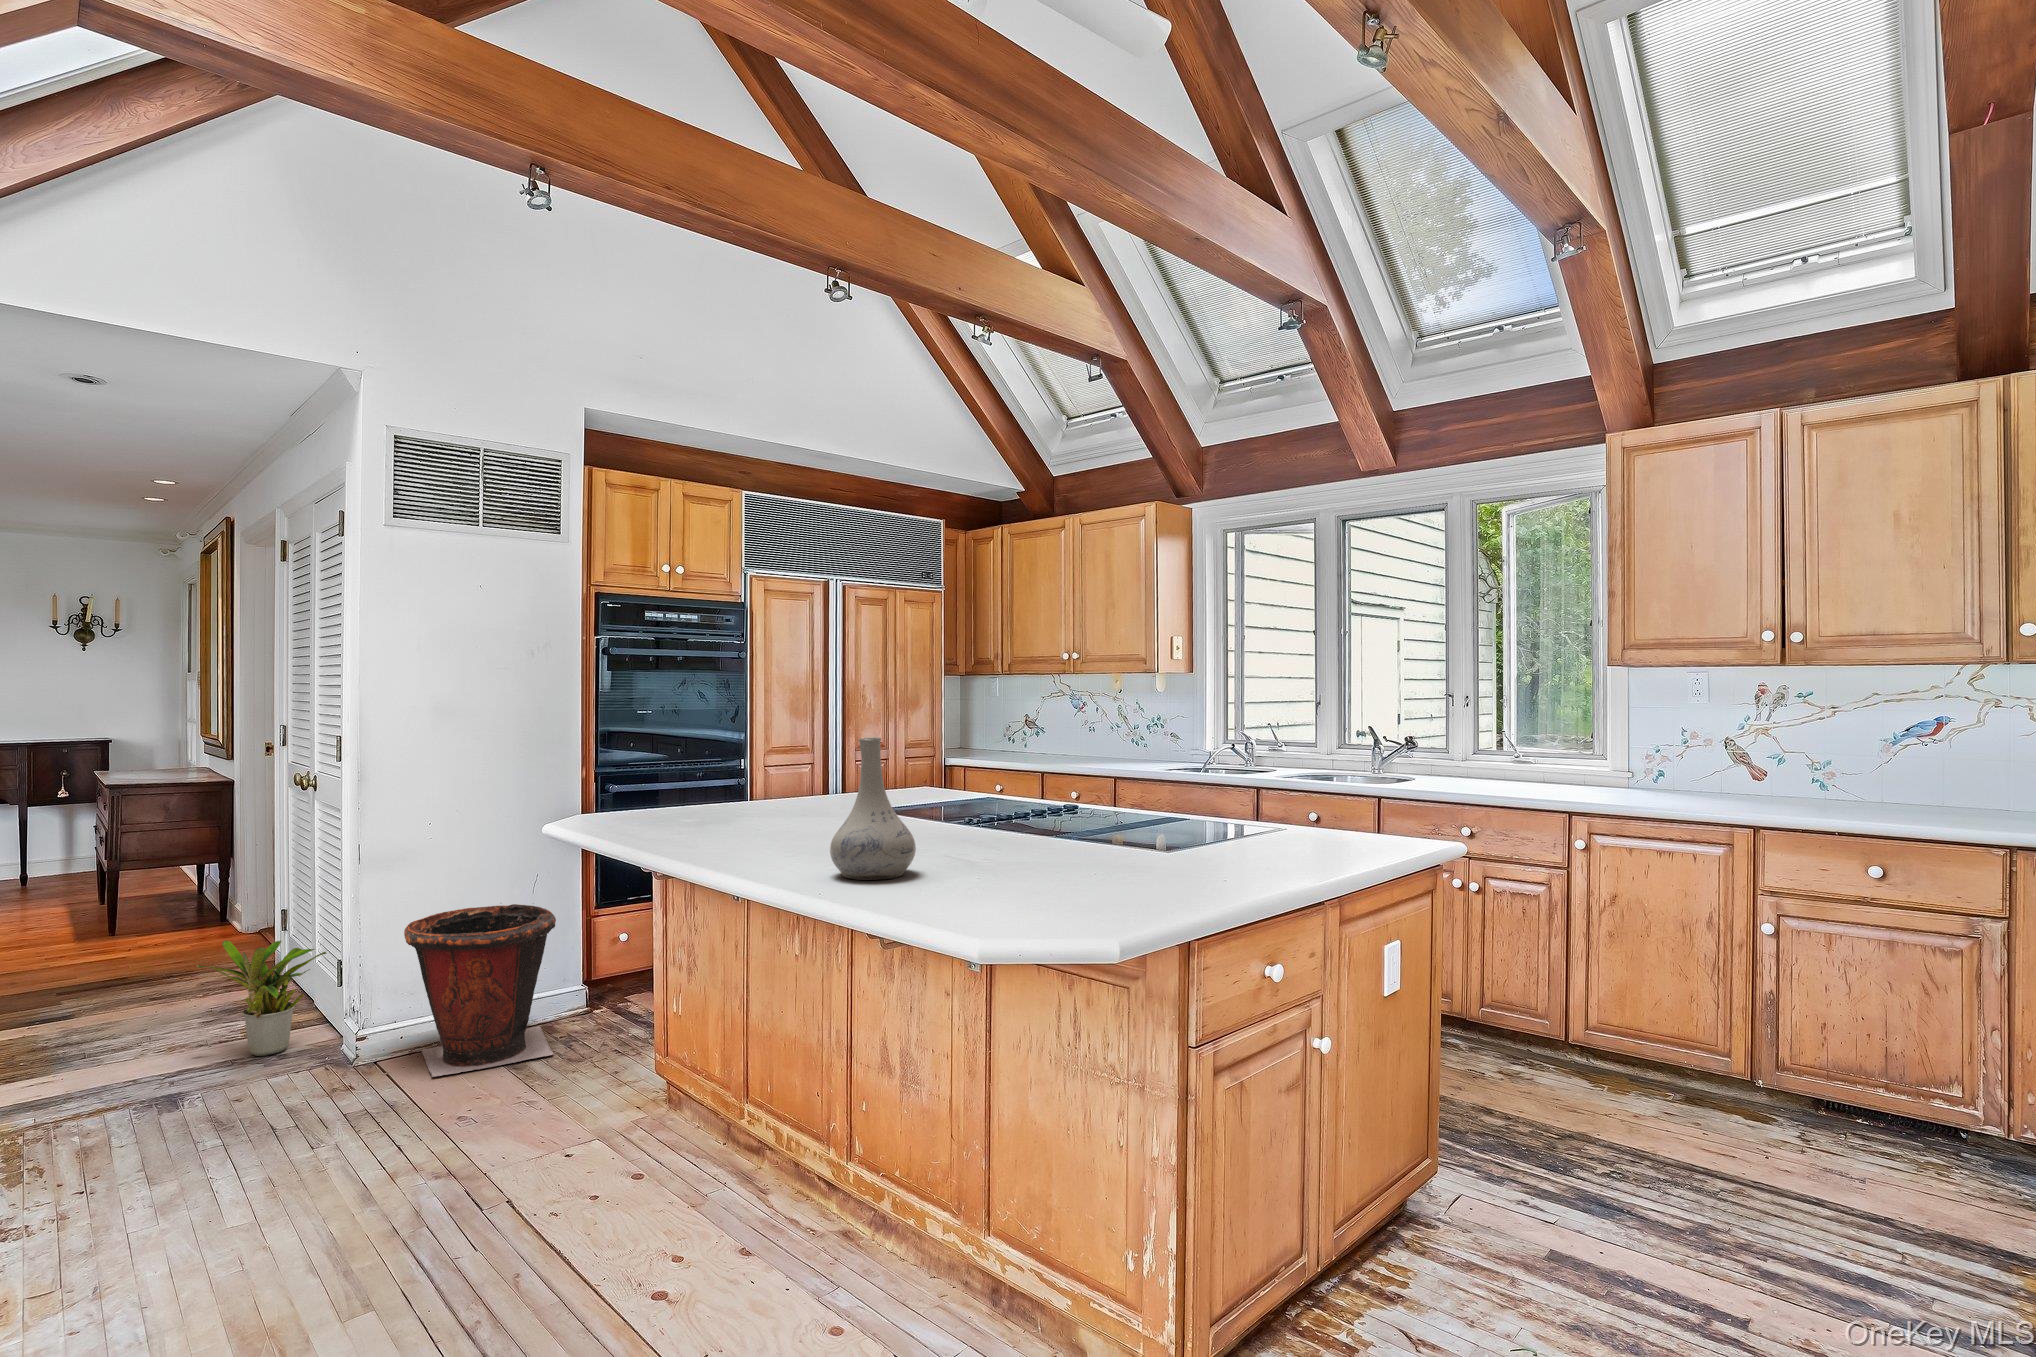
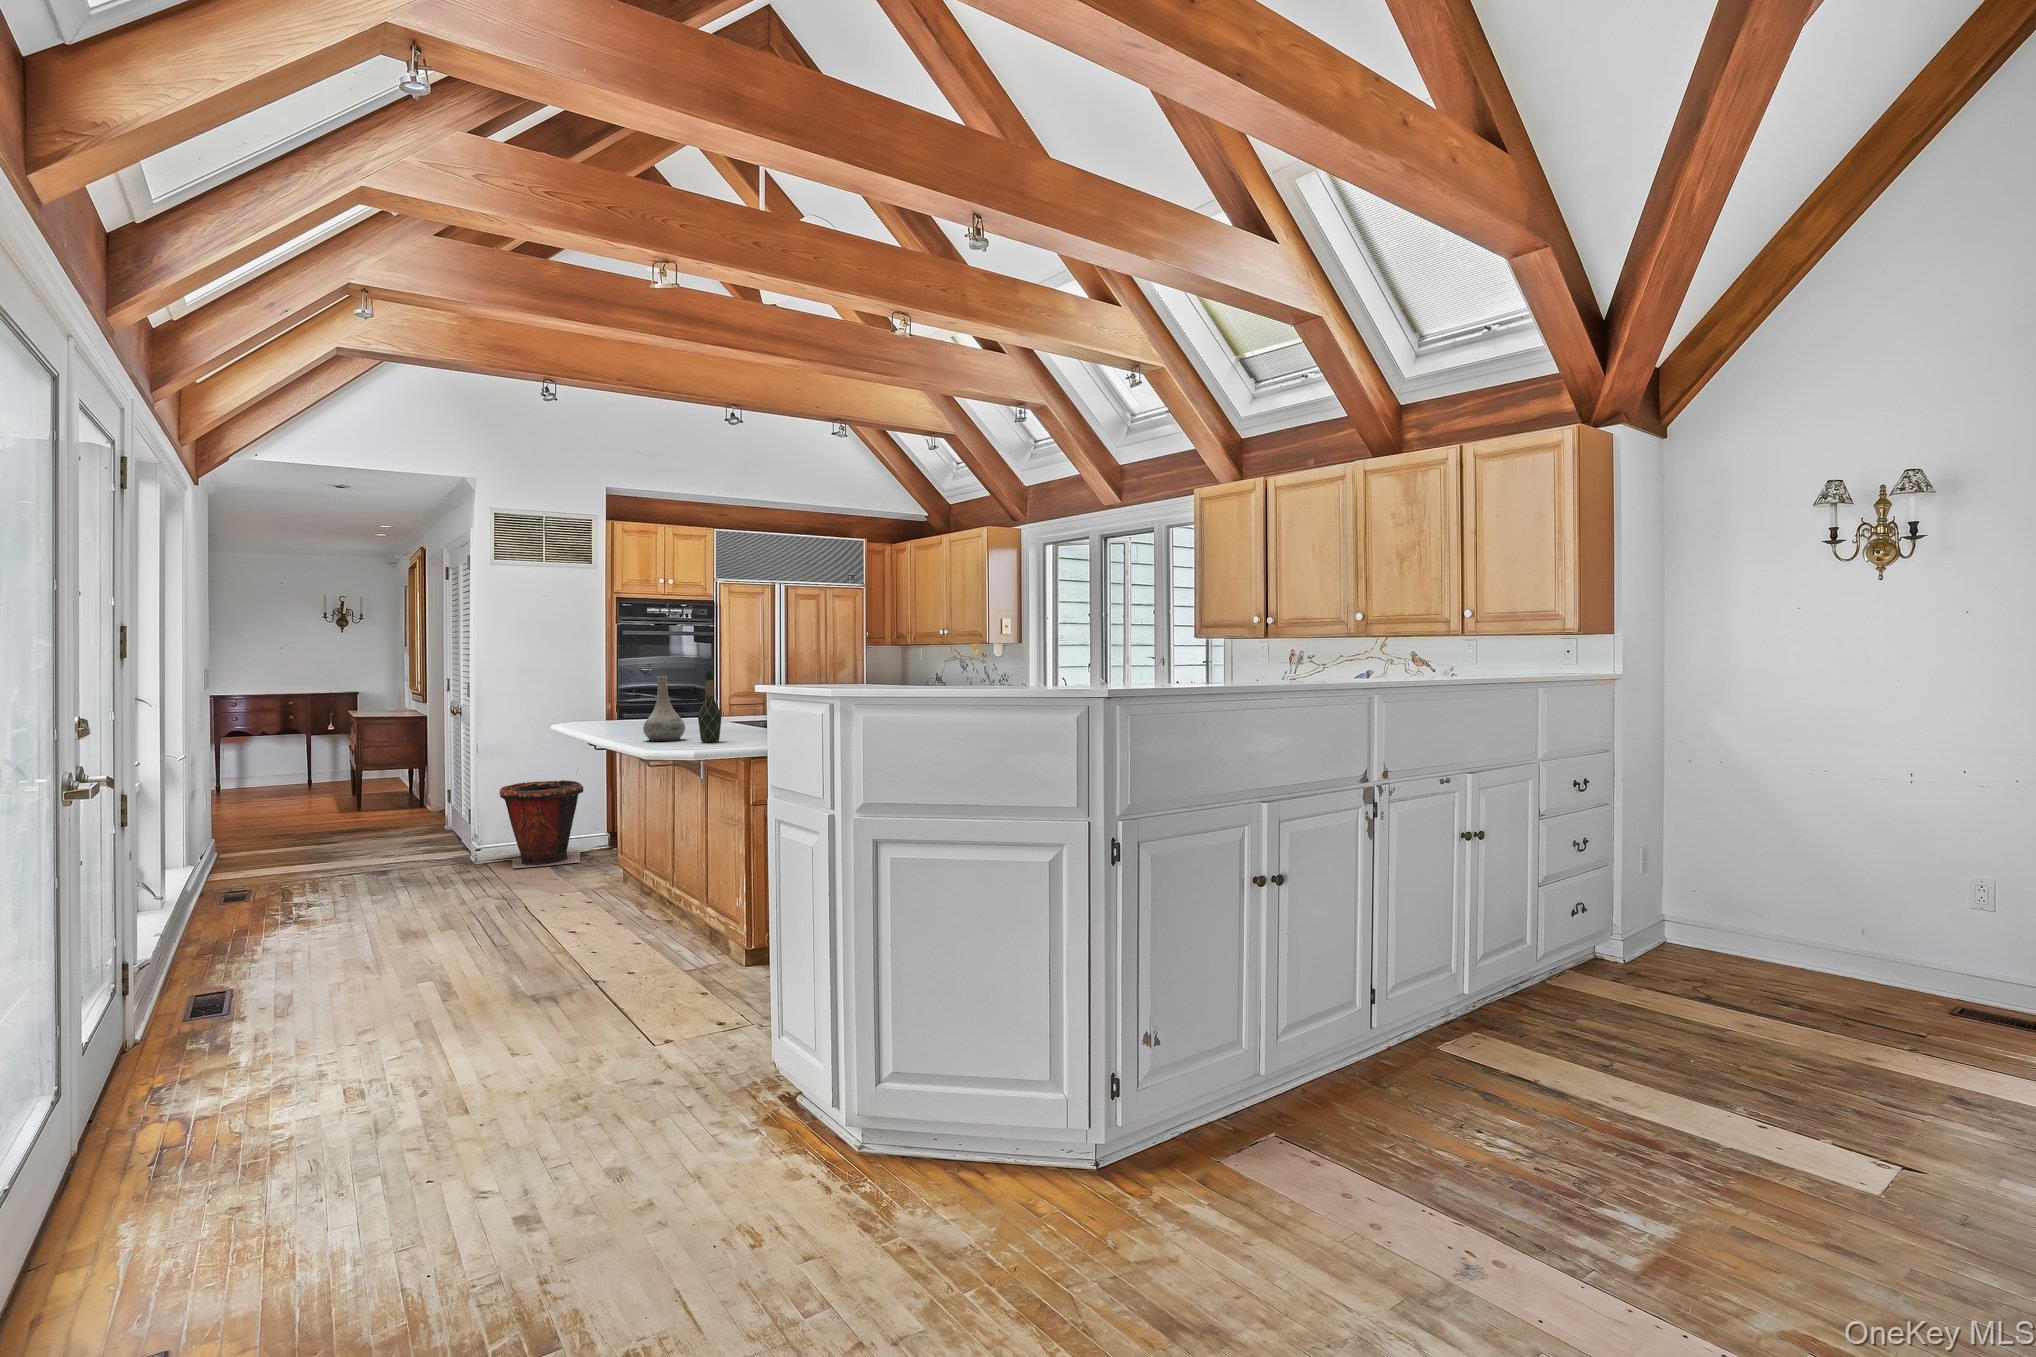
wine bottle: none [967,729,1015,883] -> present [698,671,722,742]
potted plant: present [197,940,326,1056] -> none [395,796,463,860]

